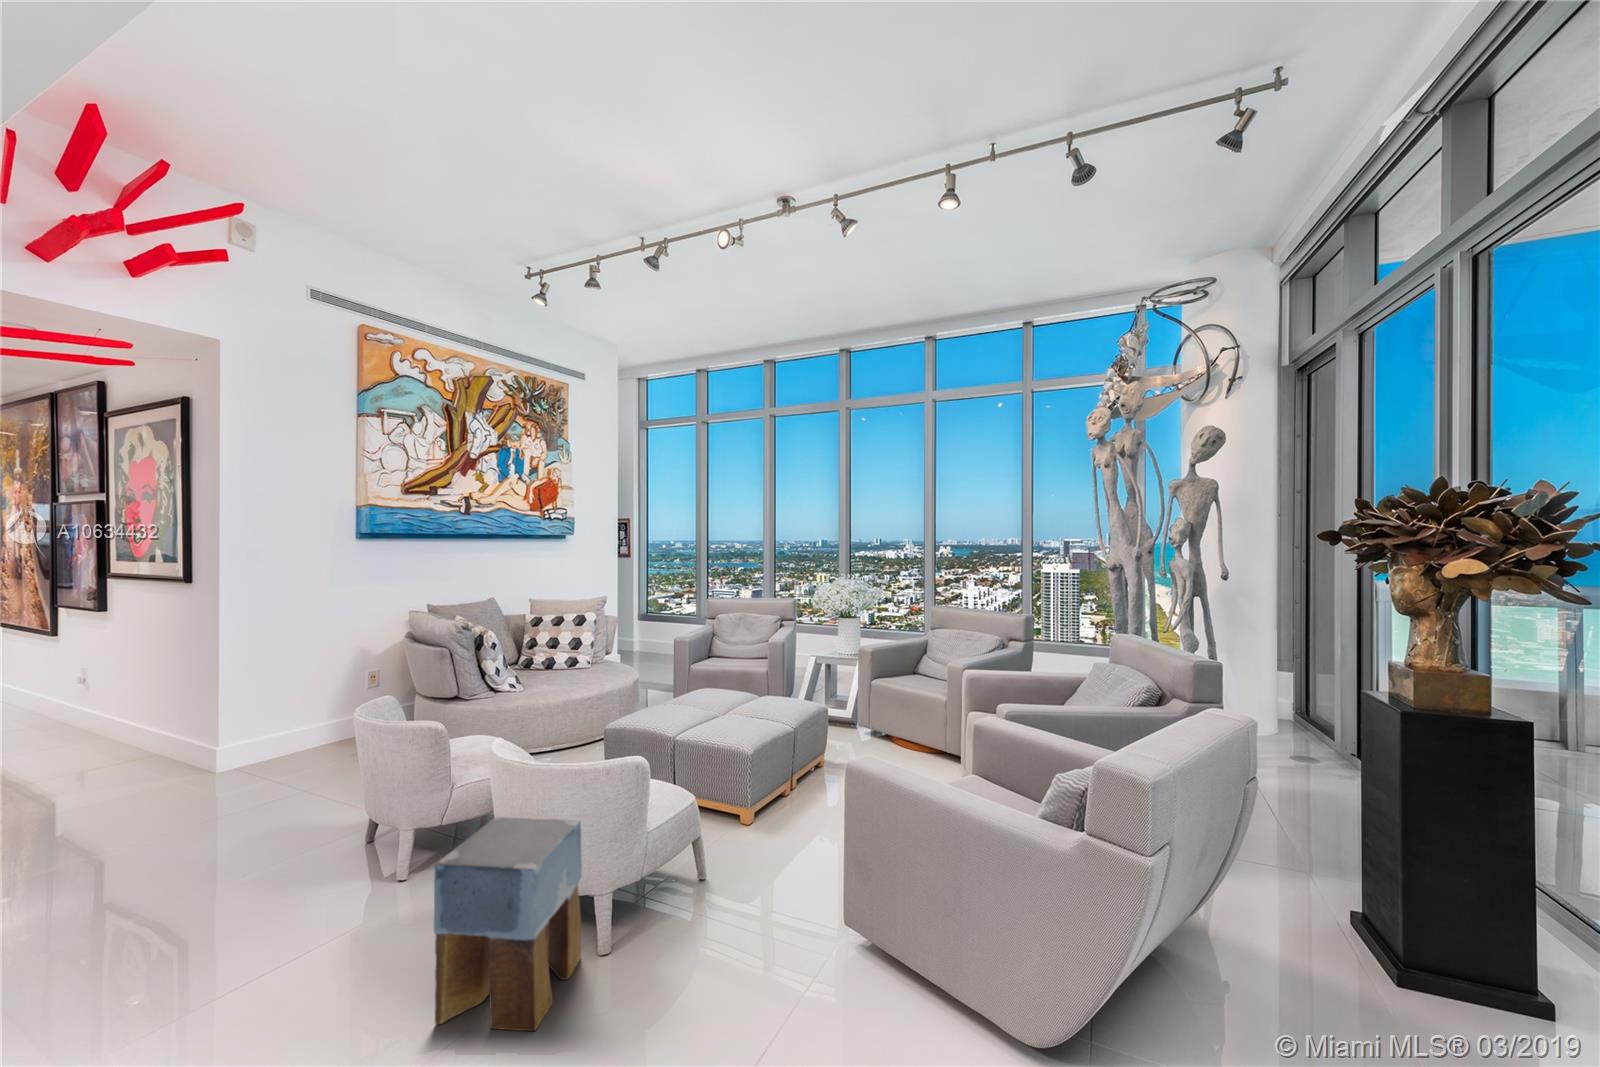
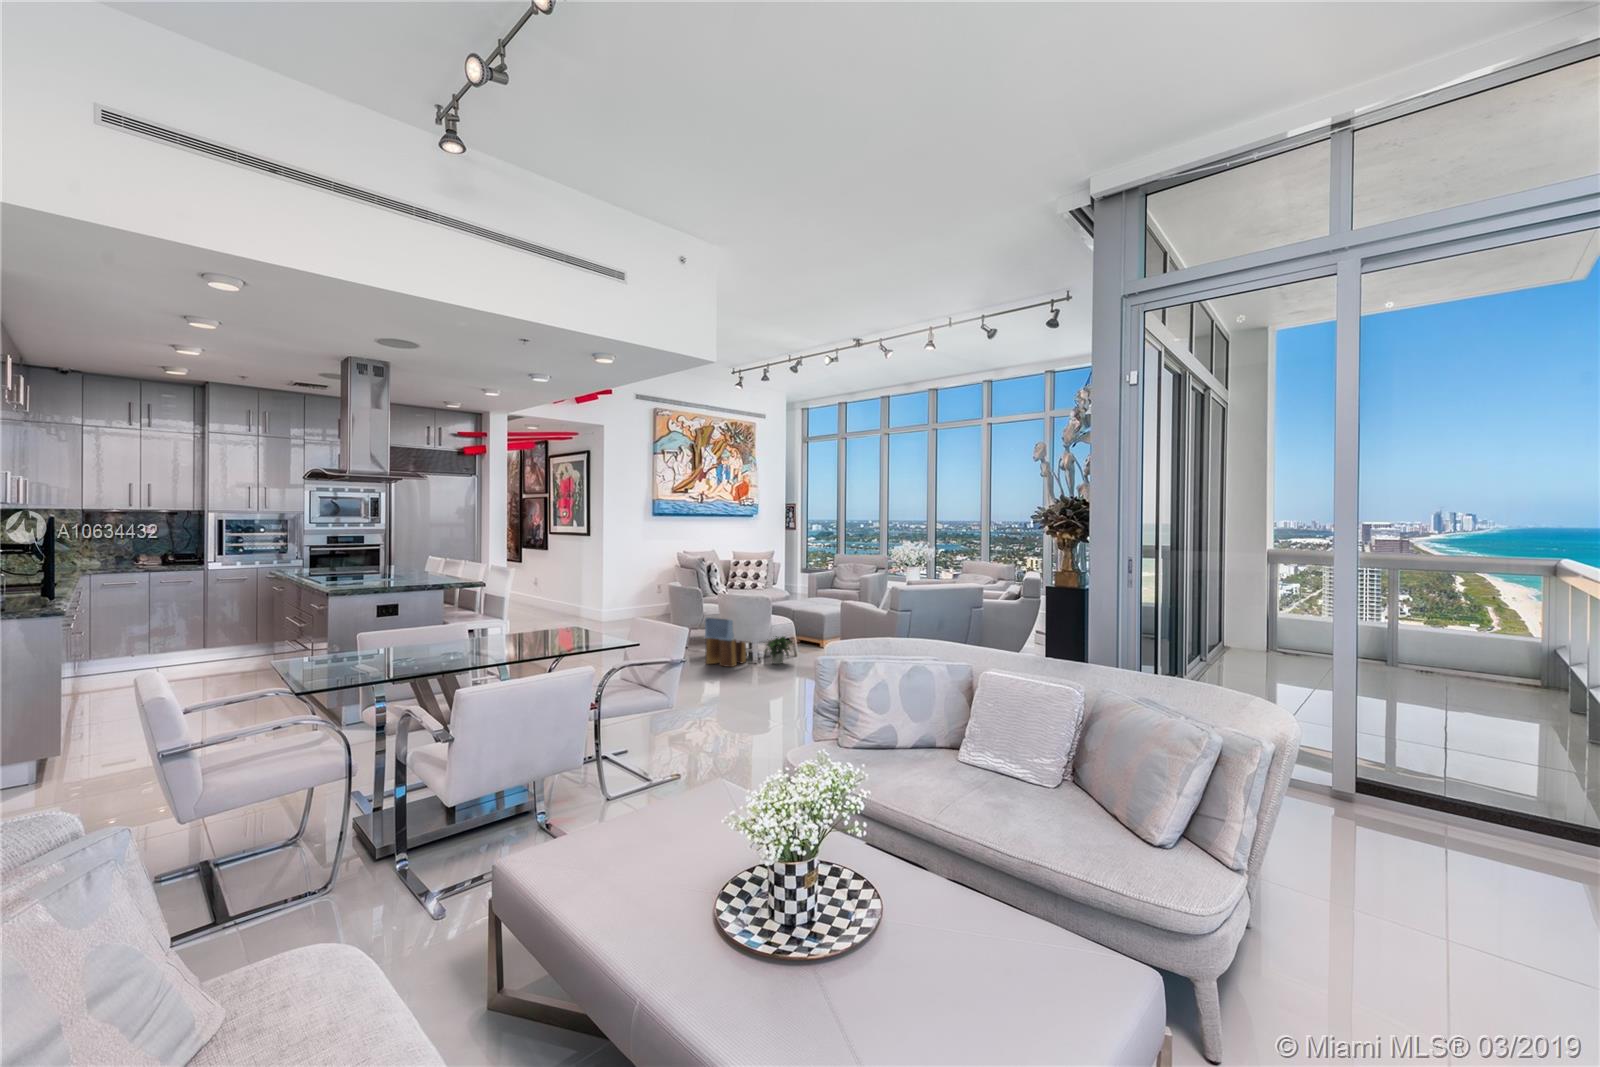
potted plant: none [608,852,729,957] -> present [765,636,791,664]

